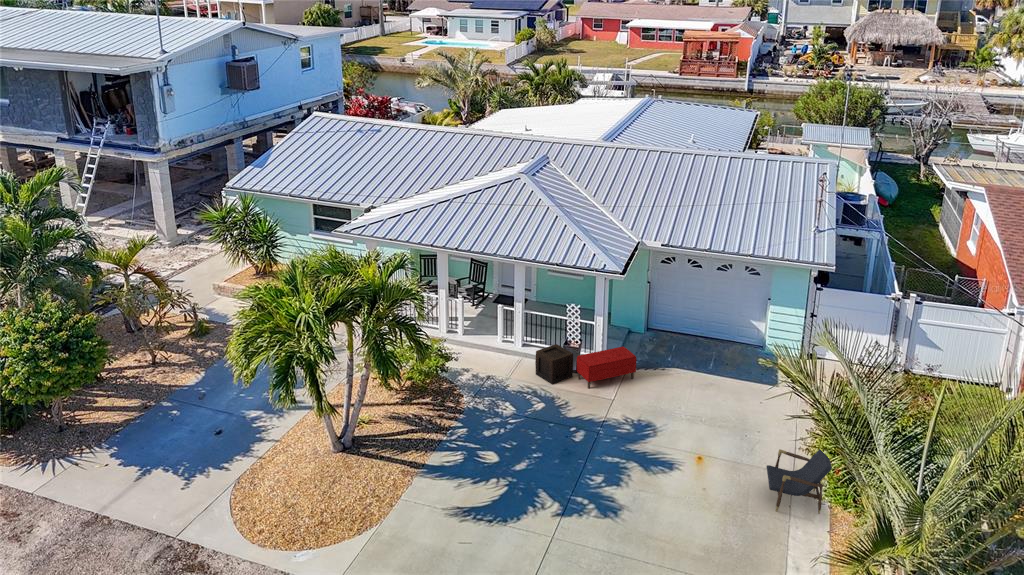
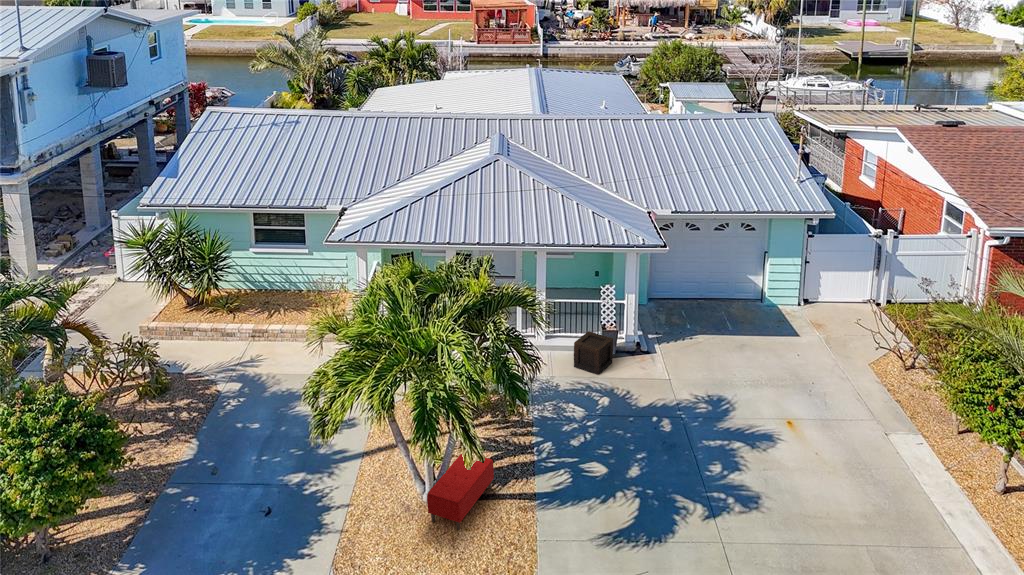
bench: present [577,347,637,389] -> present [427,454,494,530]
lounge chair: present [767,449,832,514] -> none [873,389,951,463]

